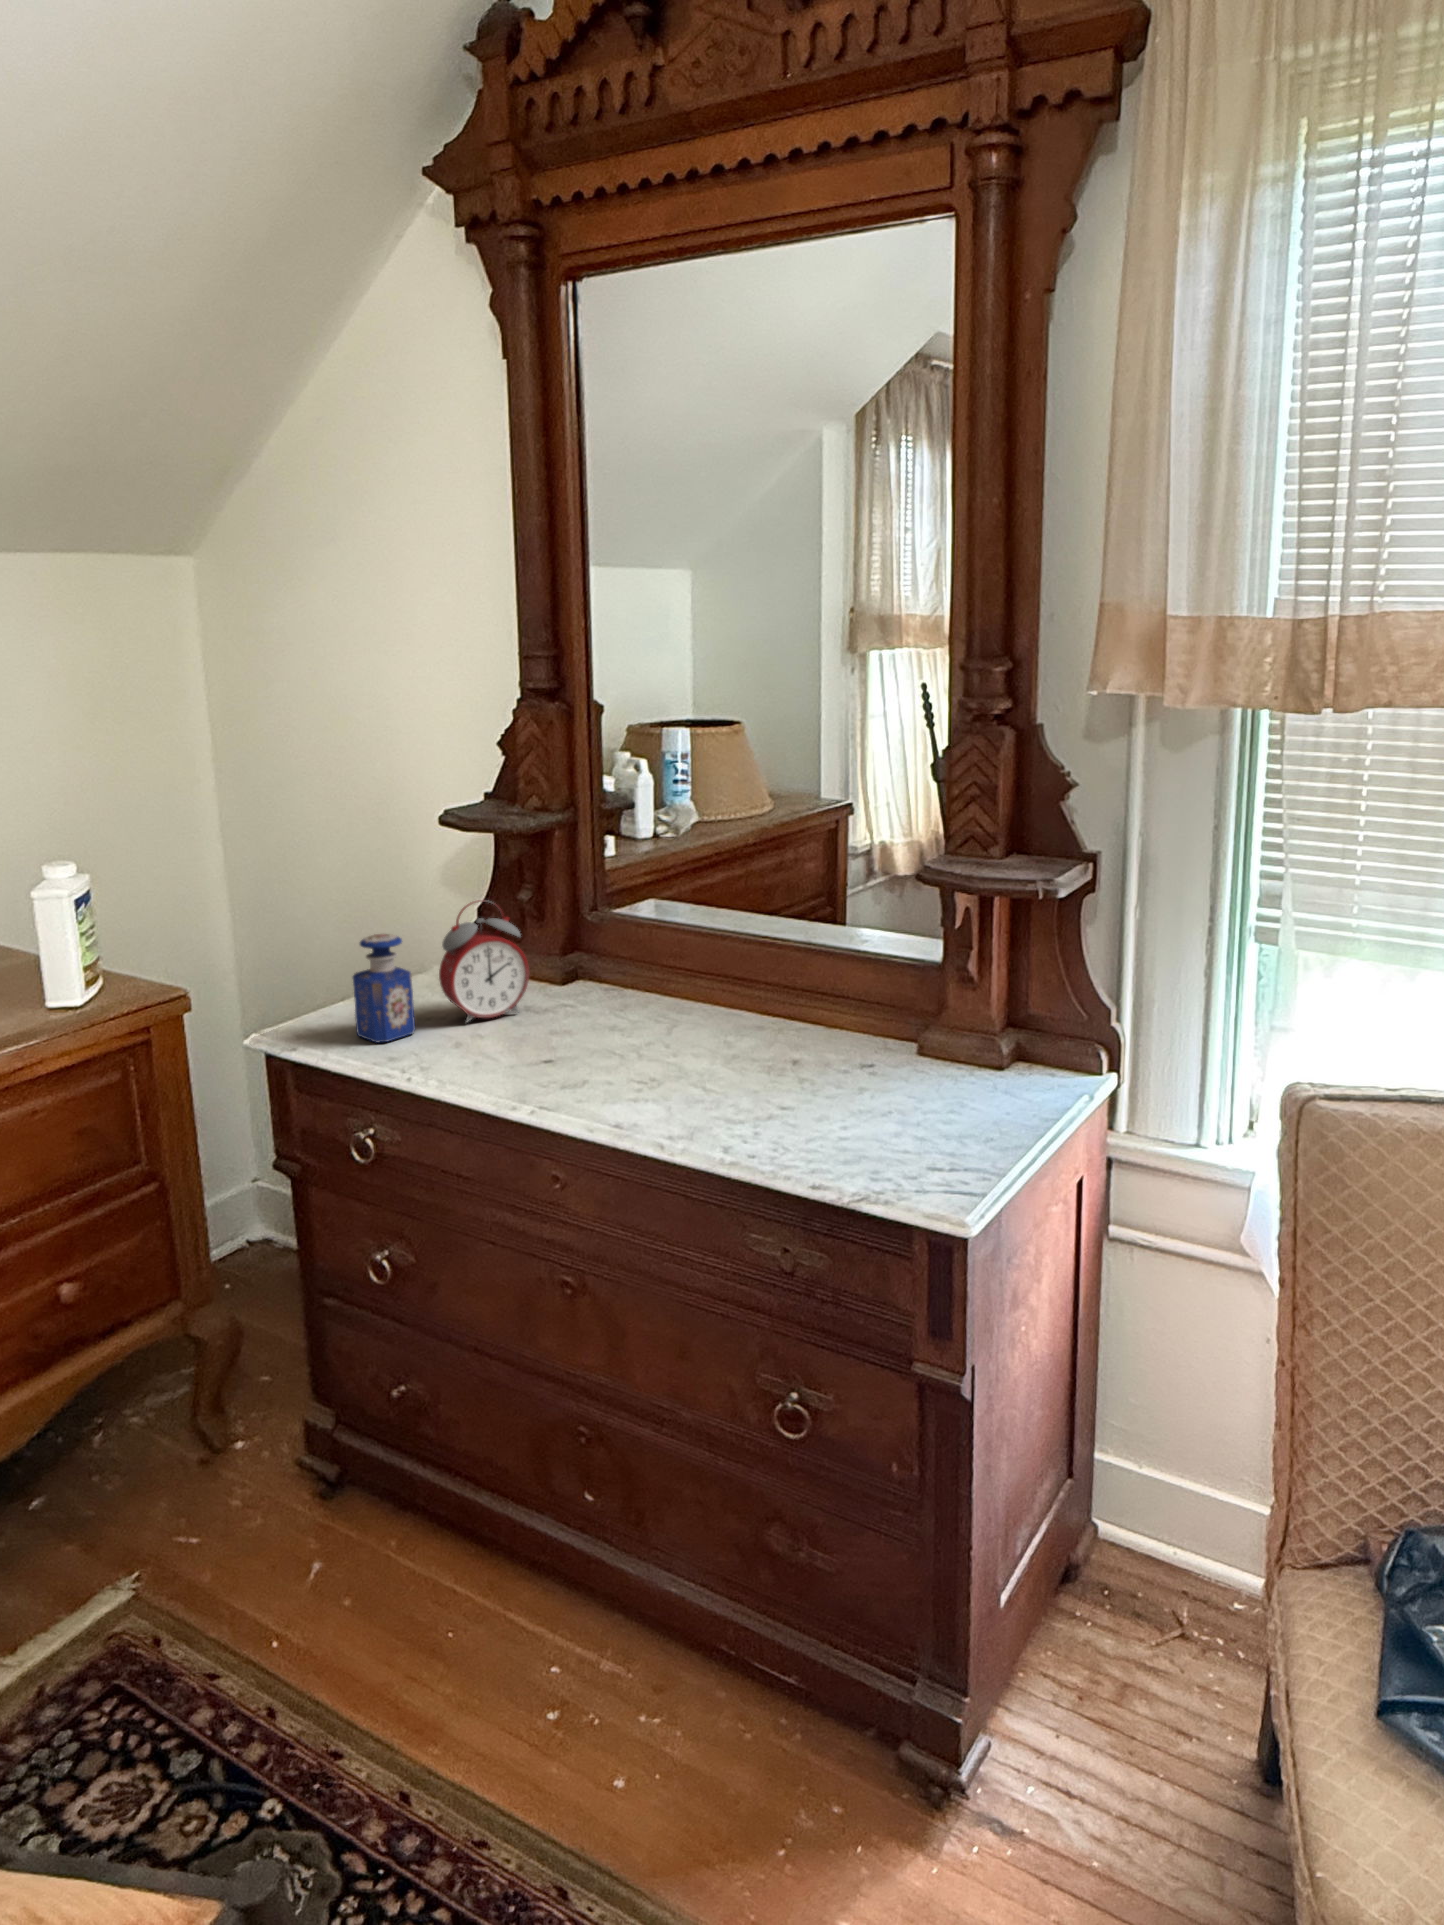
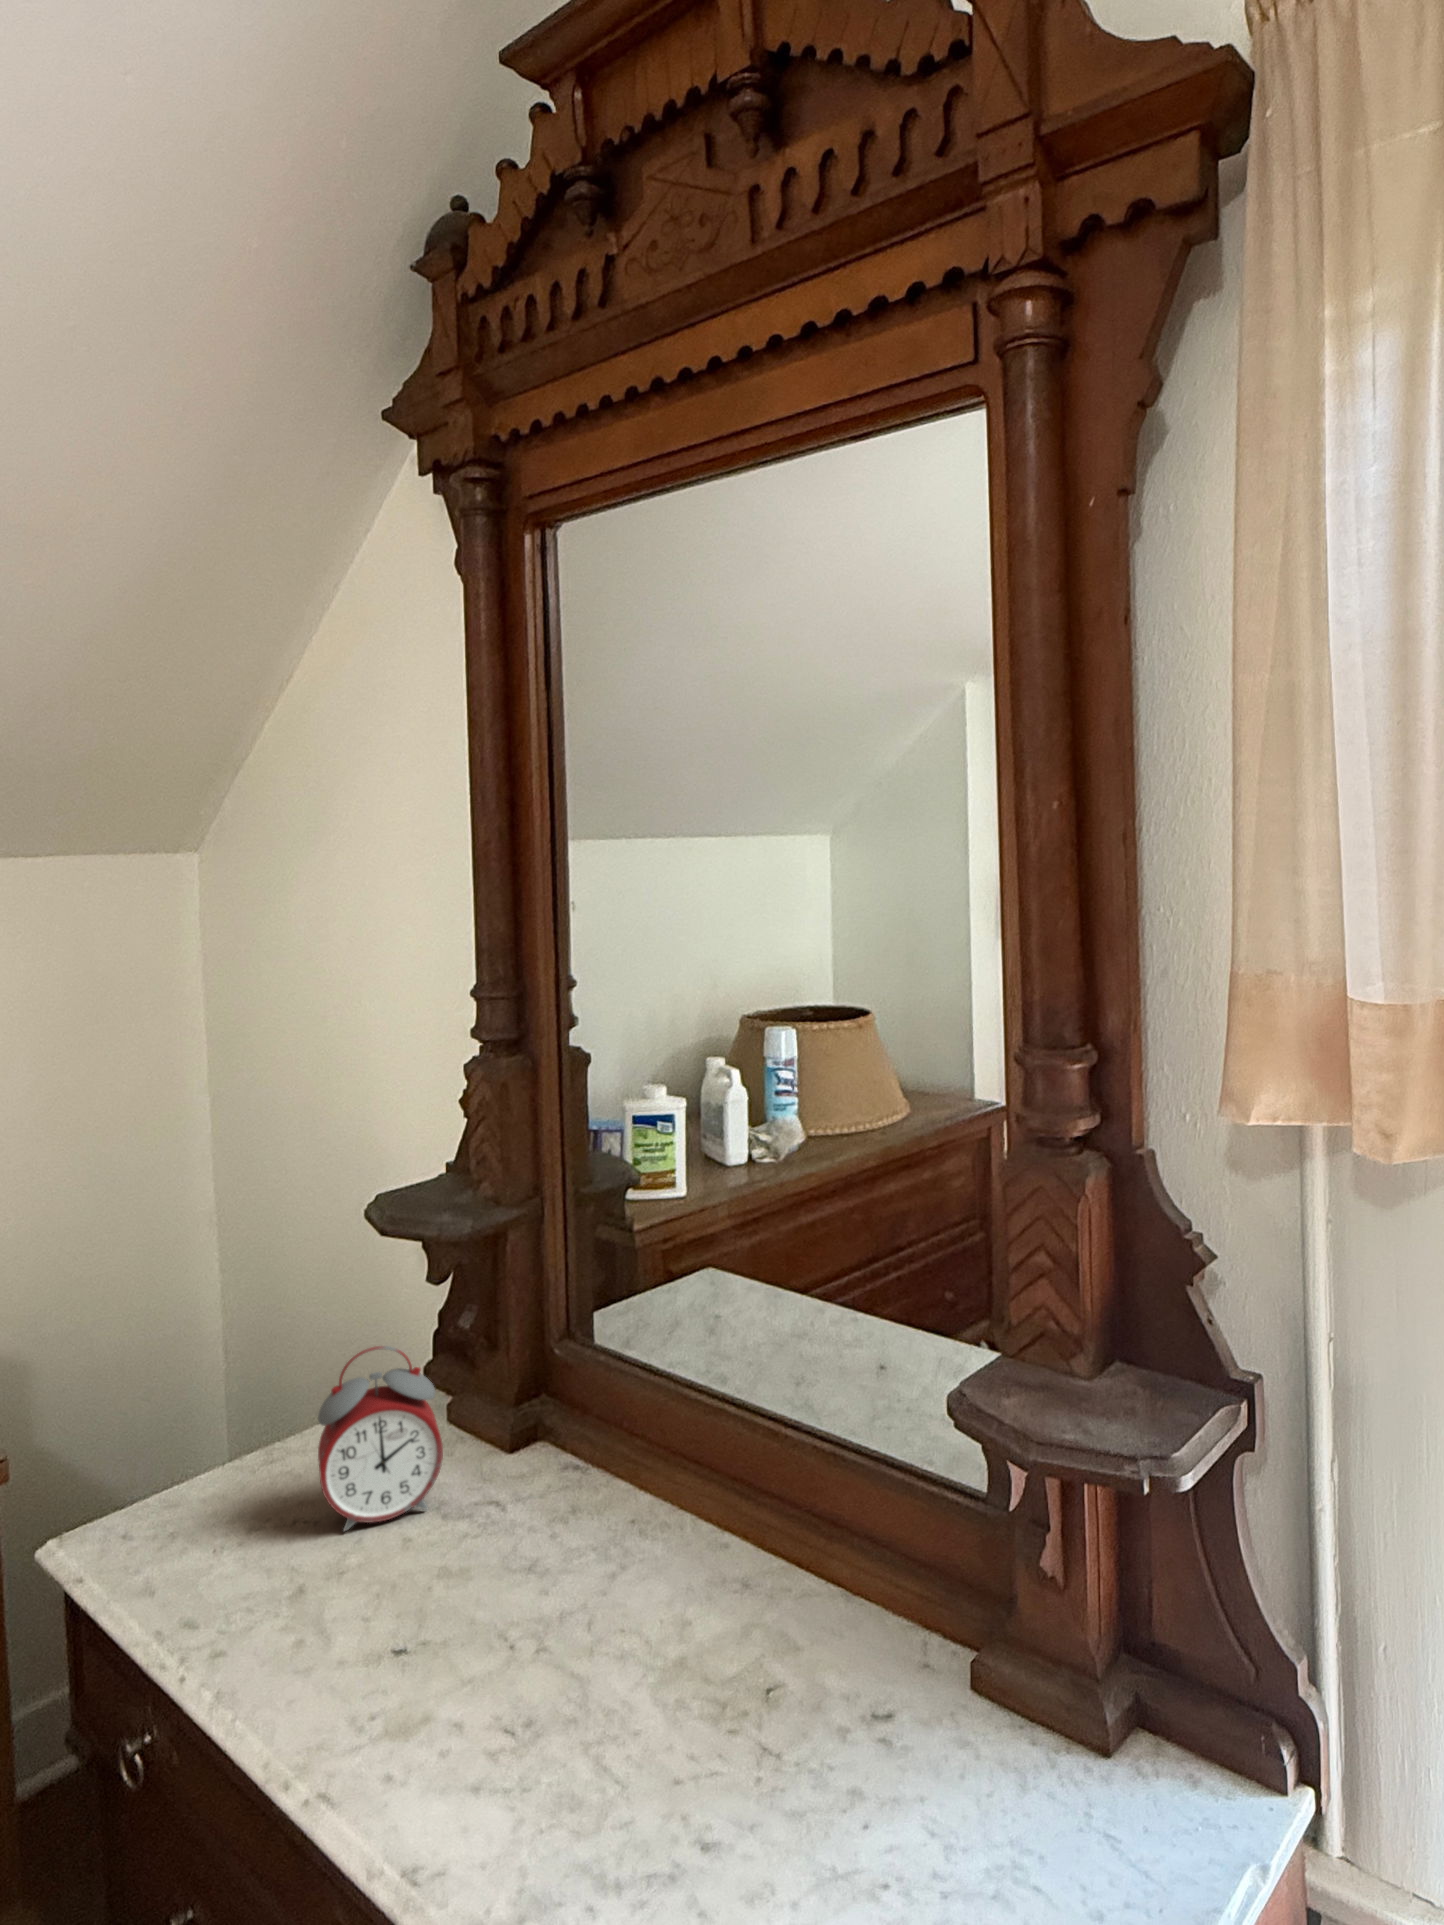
perfume bottle: present [353,934,415,1042] -> none [182,1400,270,1572]

